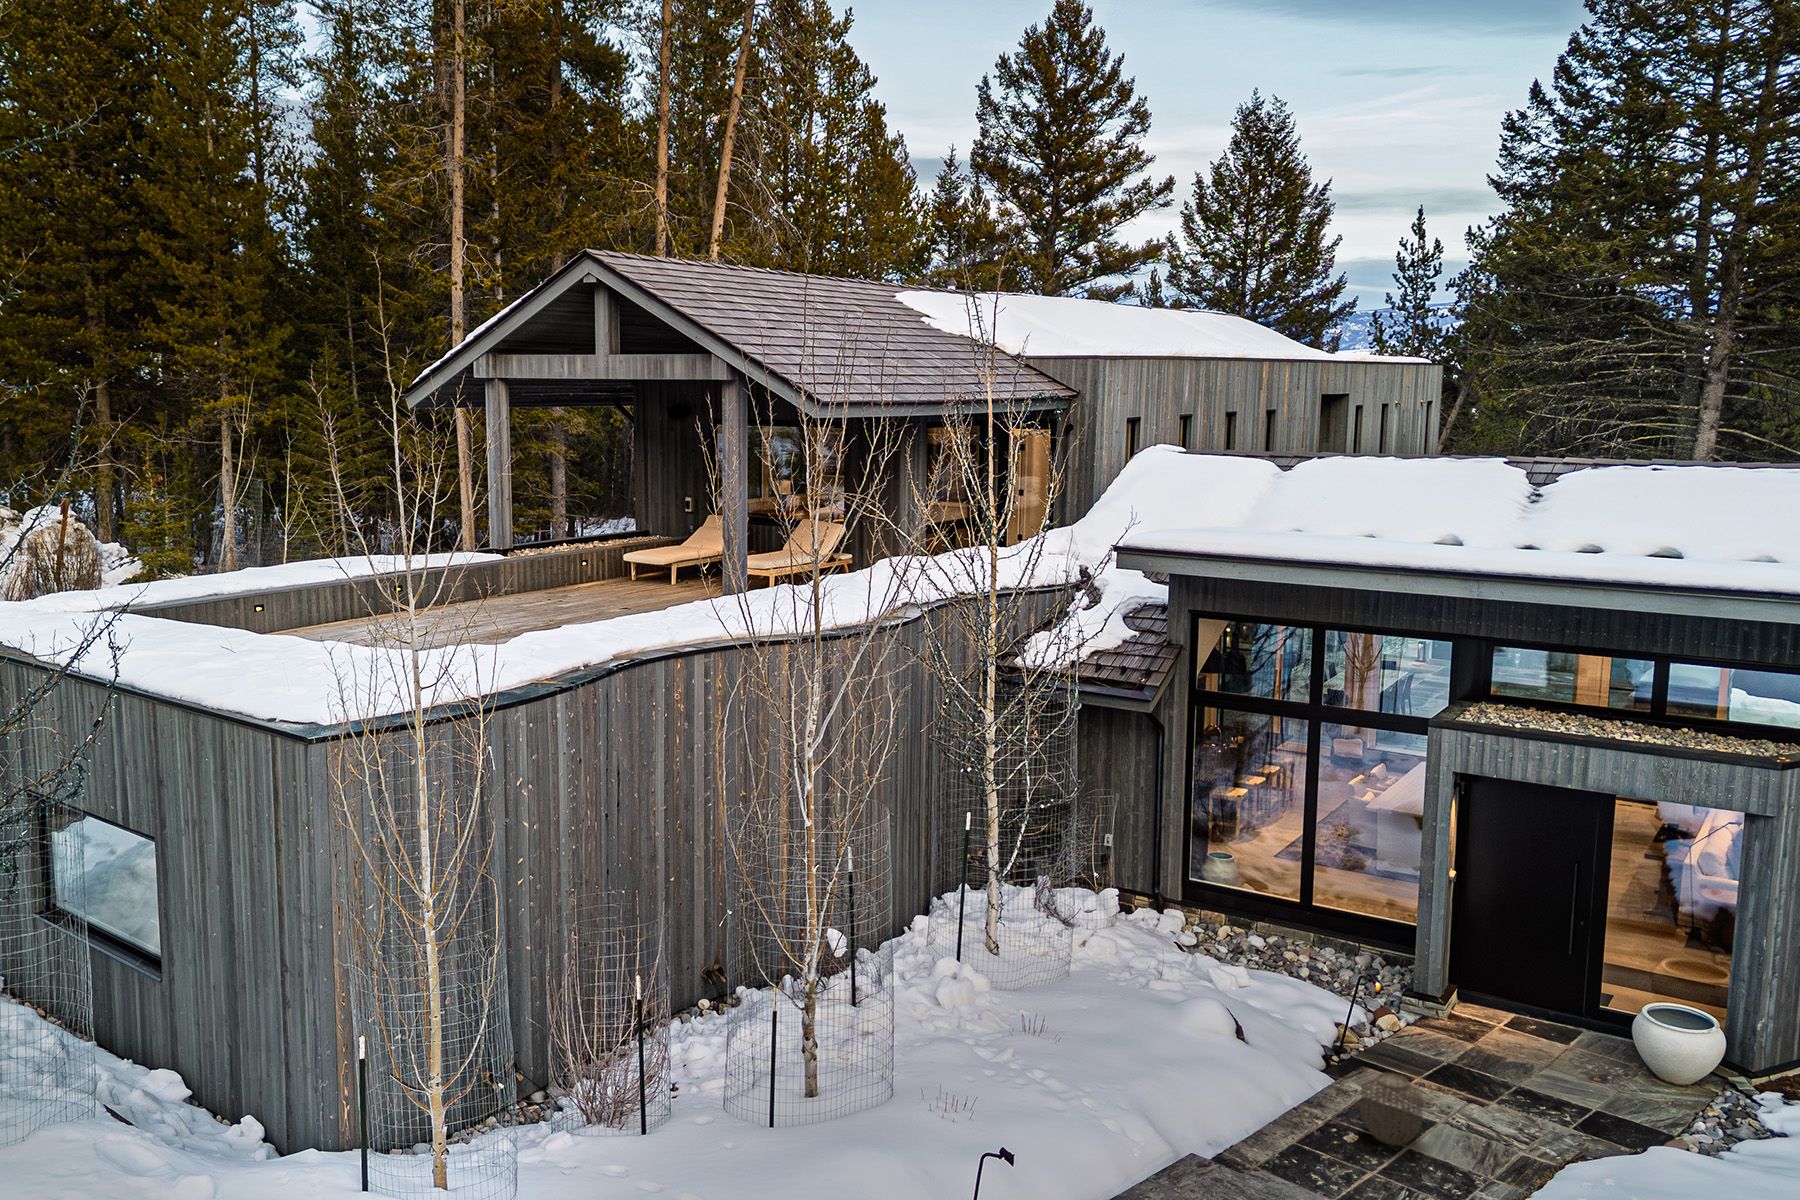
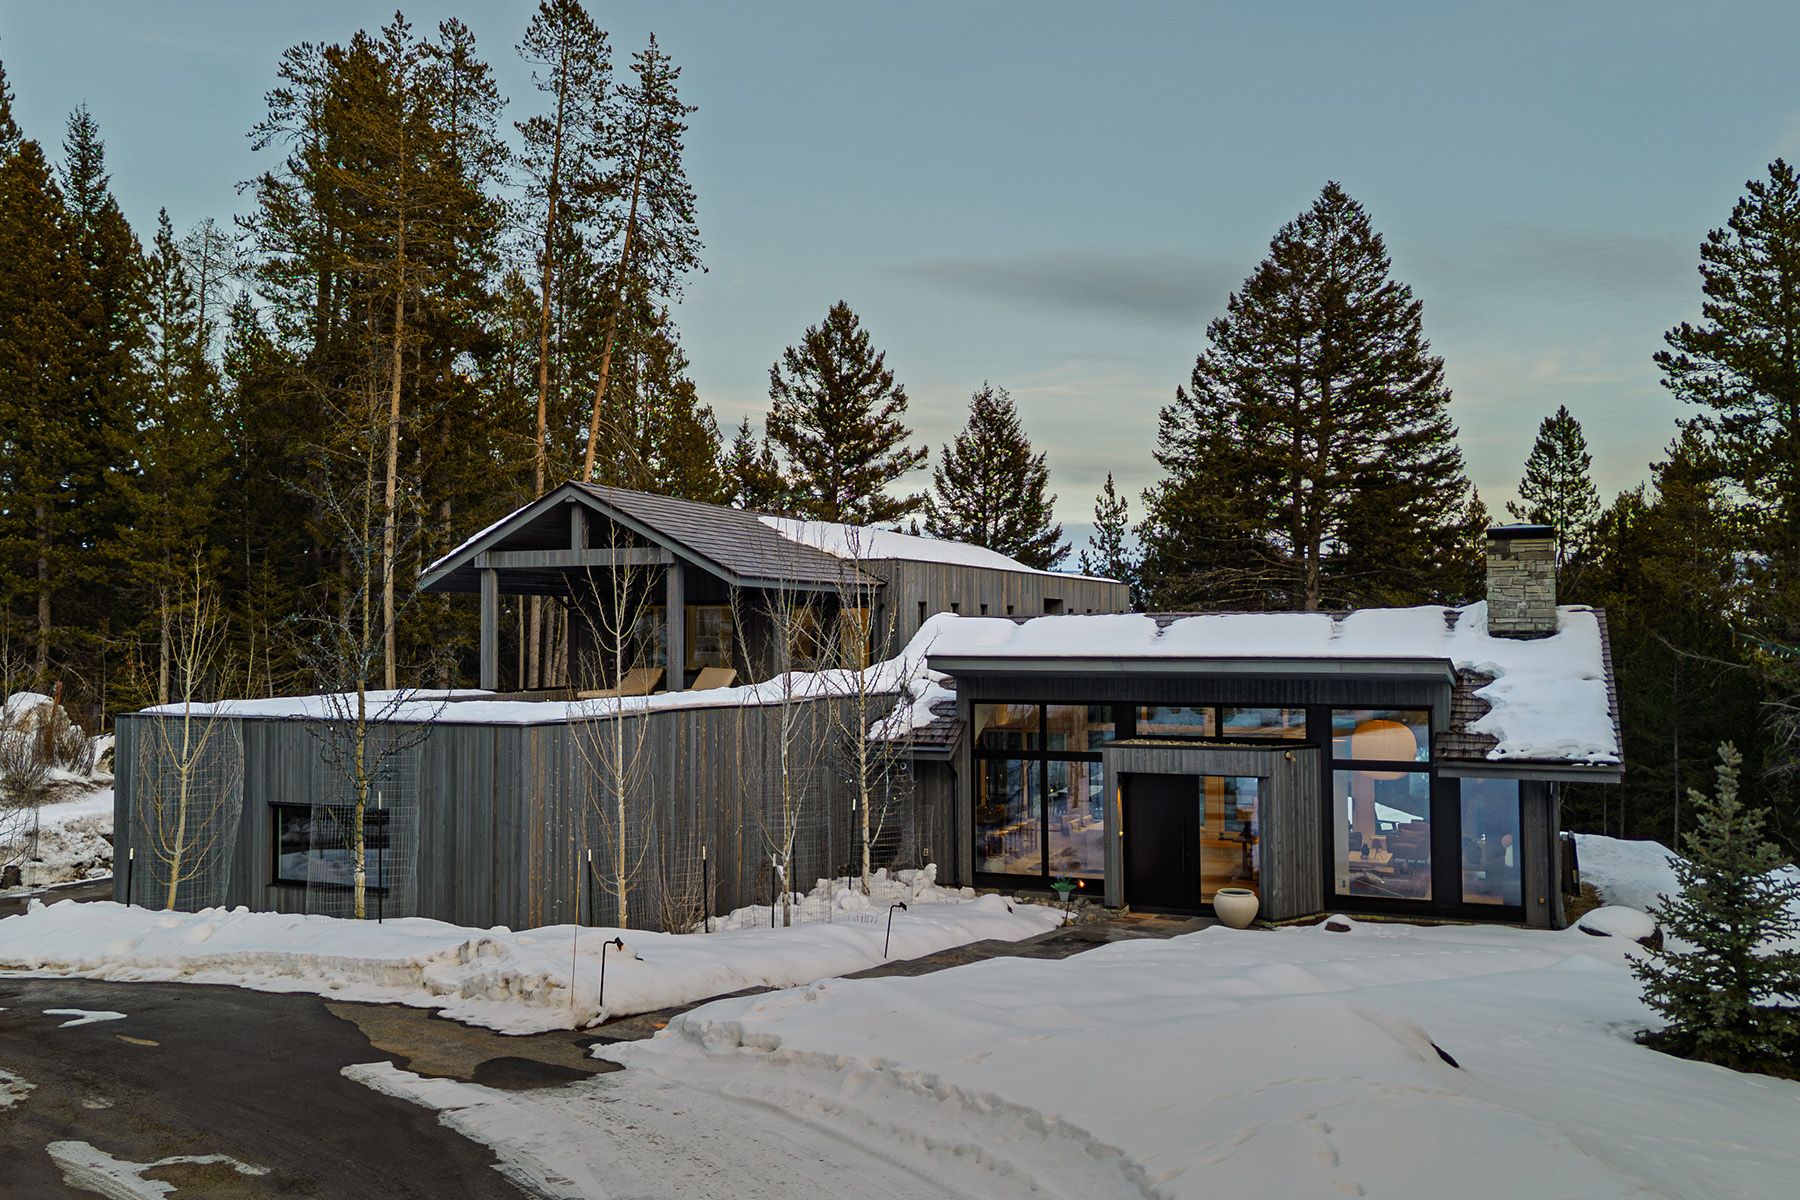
potted plant: none [1308,887,1355,952] -> present [1051,862,1076,901]

